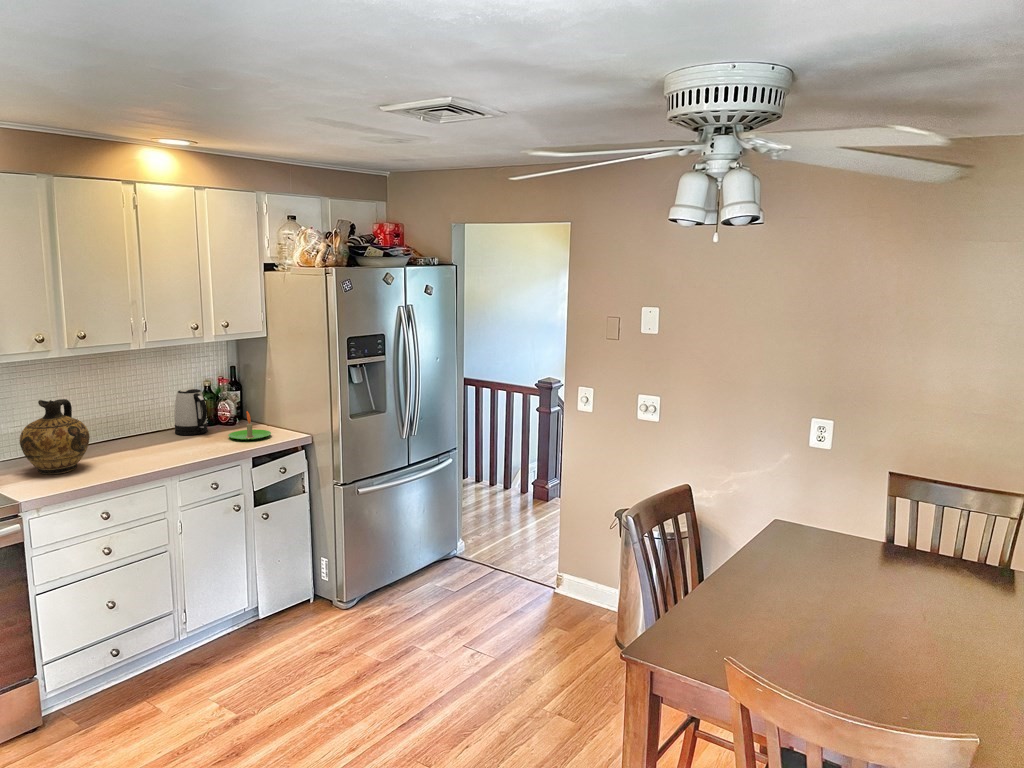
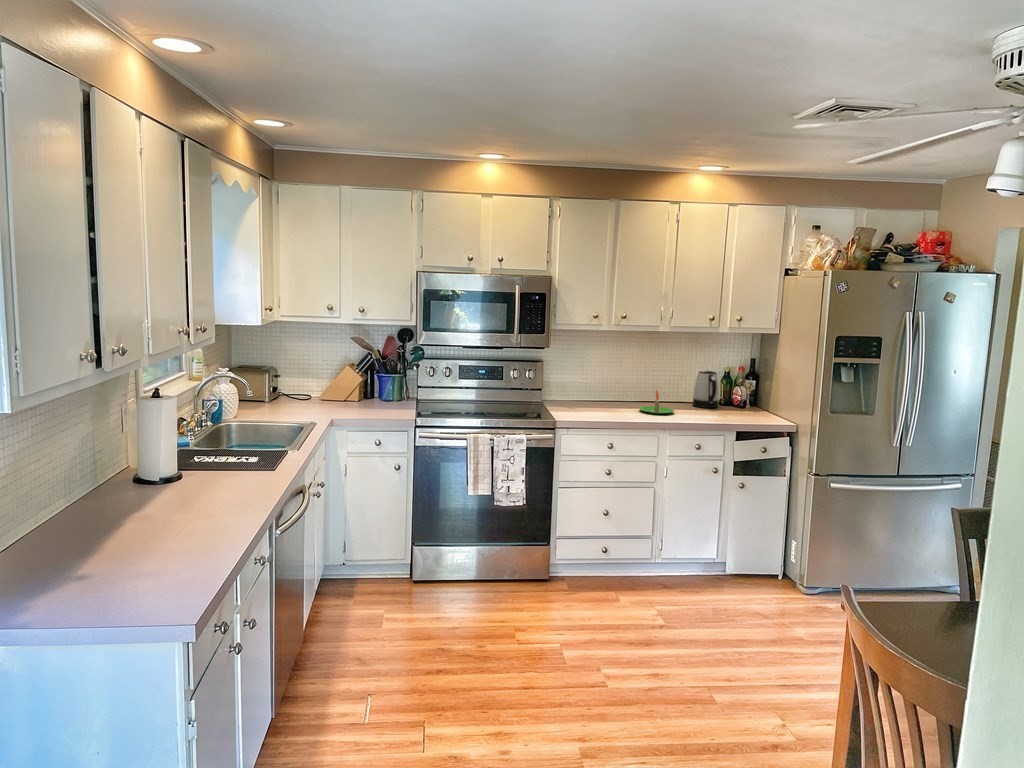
ceramic jug: present [20,399,90,474] -> none [574,358,617,412]
candle: present [228,412,271,440] -> present [639,390,674,414]

